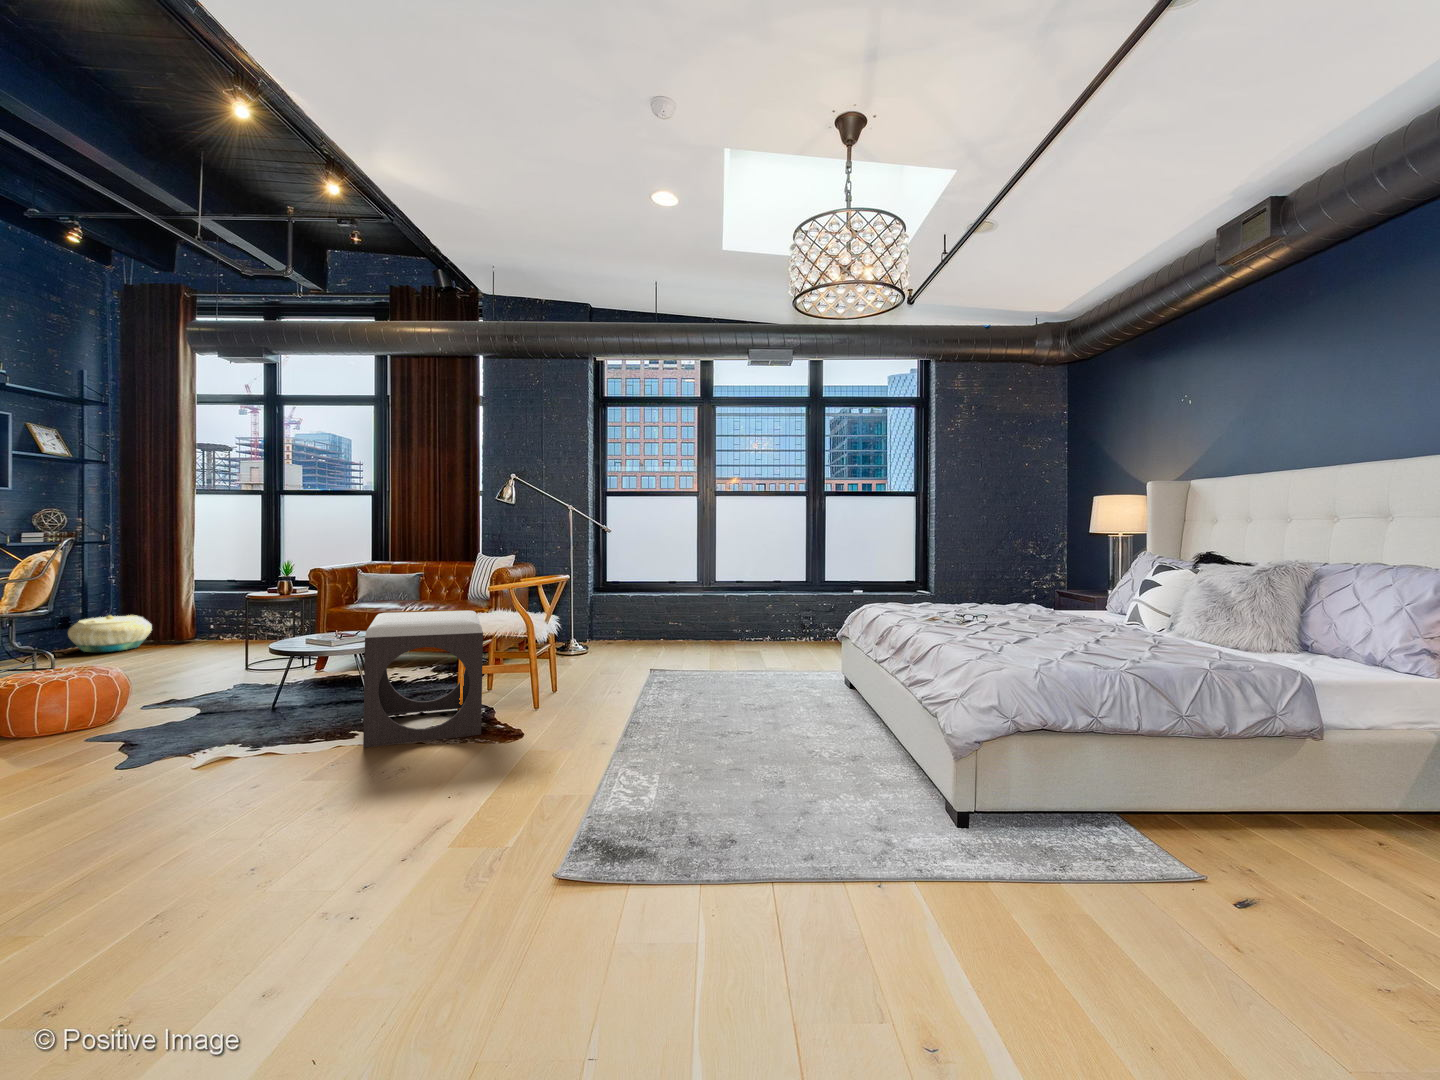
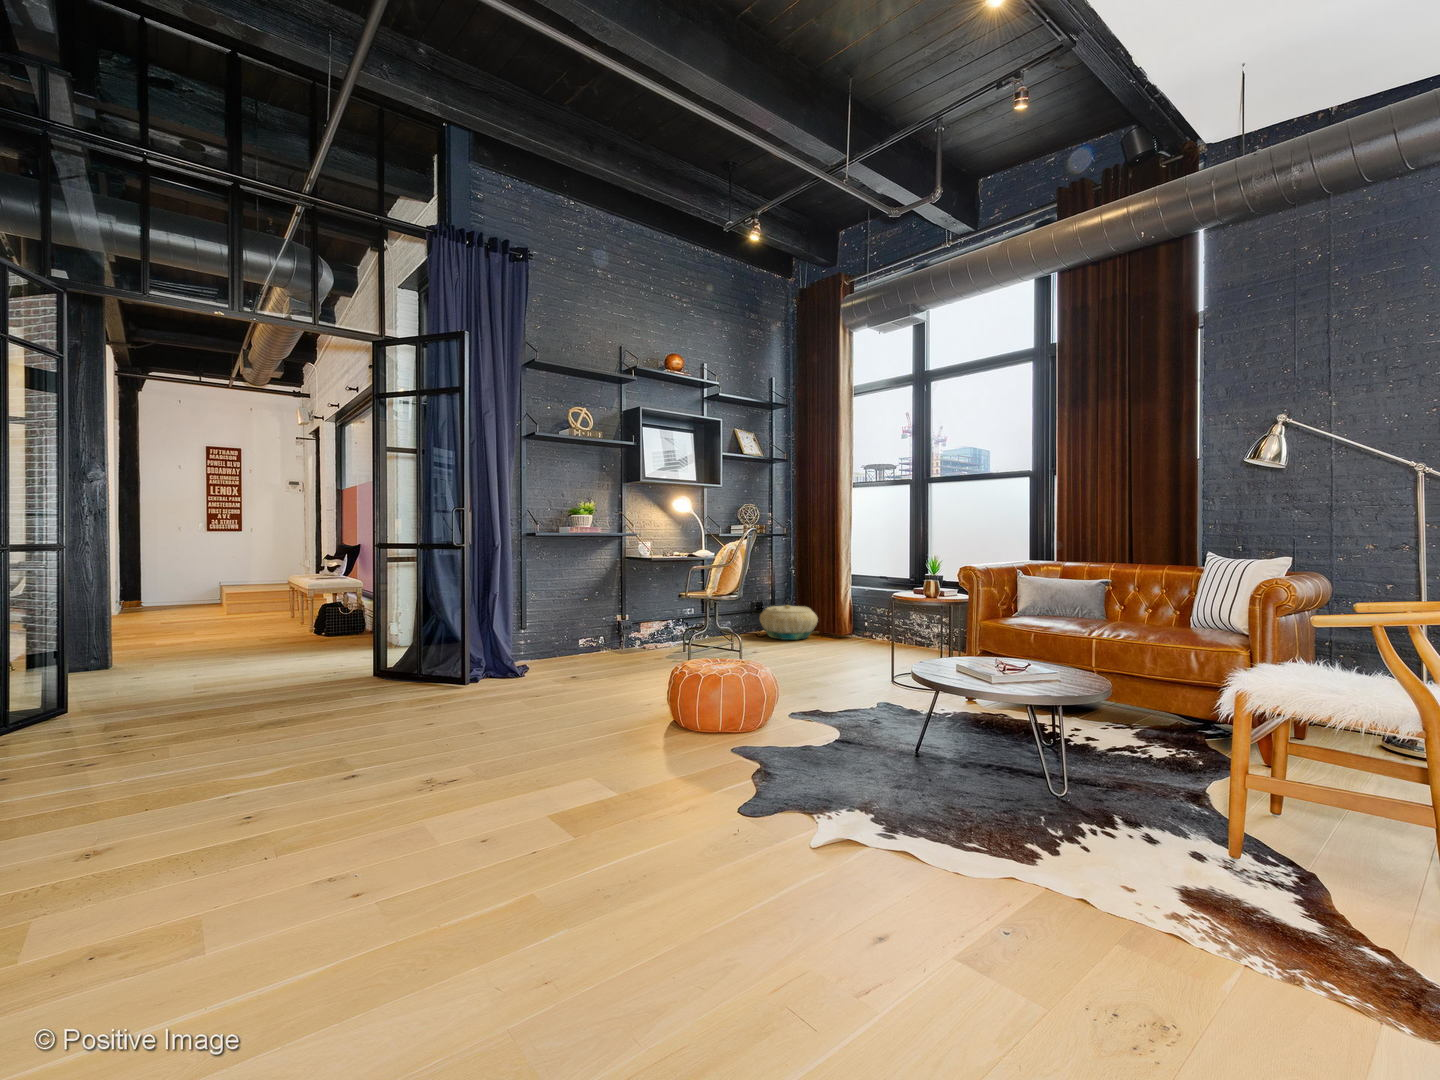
footstool: present [363,611,483,748] -> none [1057,644,1337,964]

